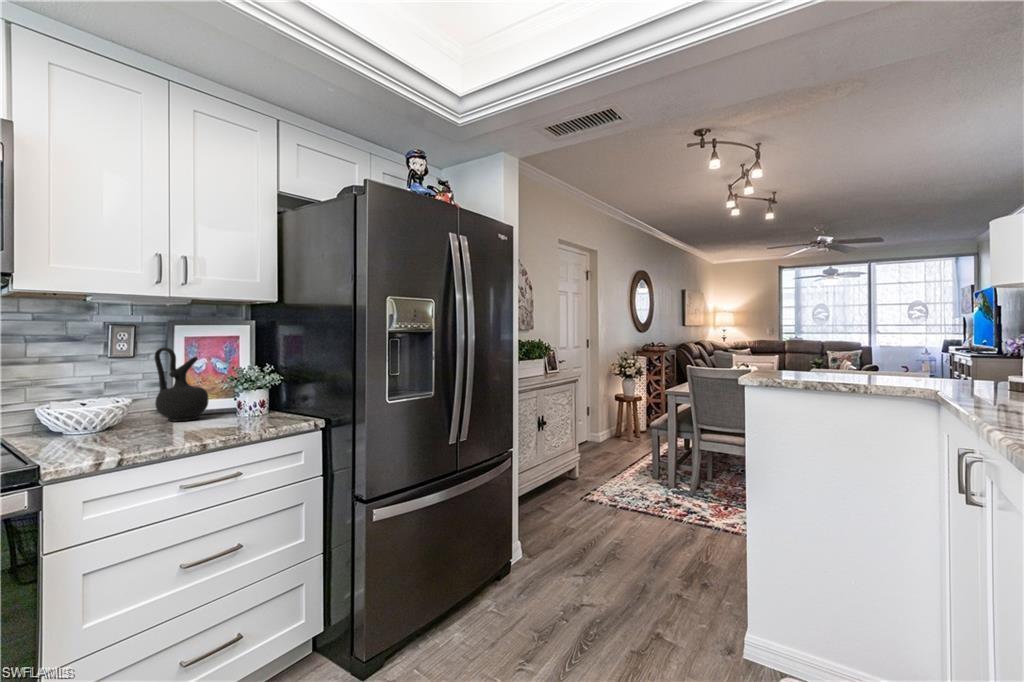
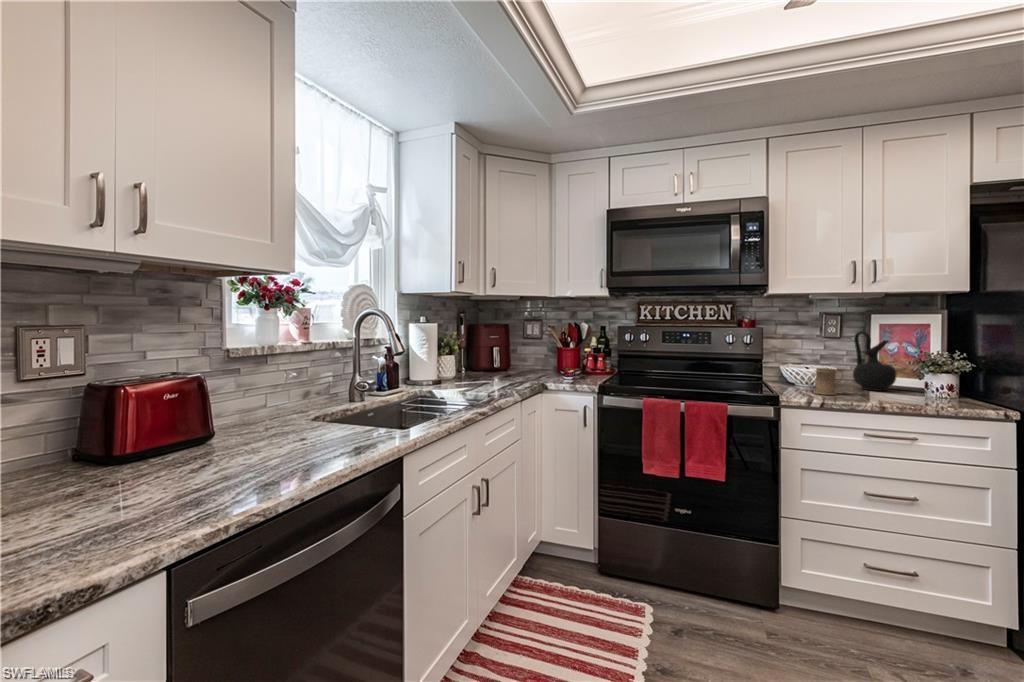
mug: none [101,403,145,444] -> present [814,368,843,395]

